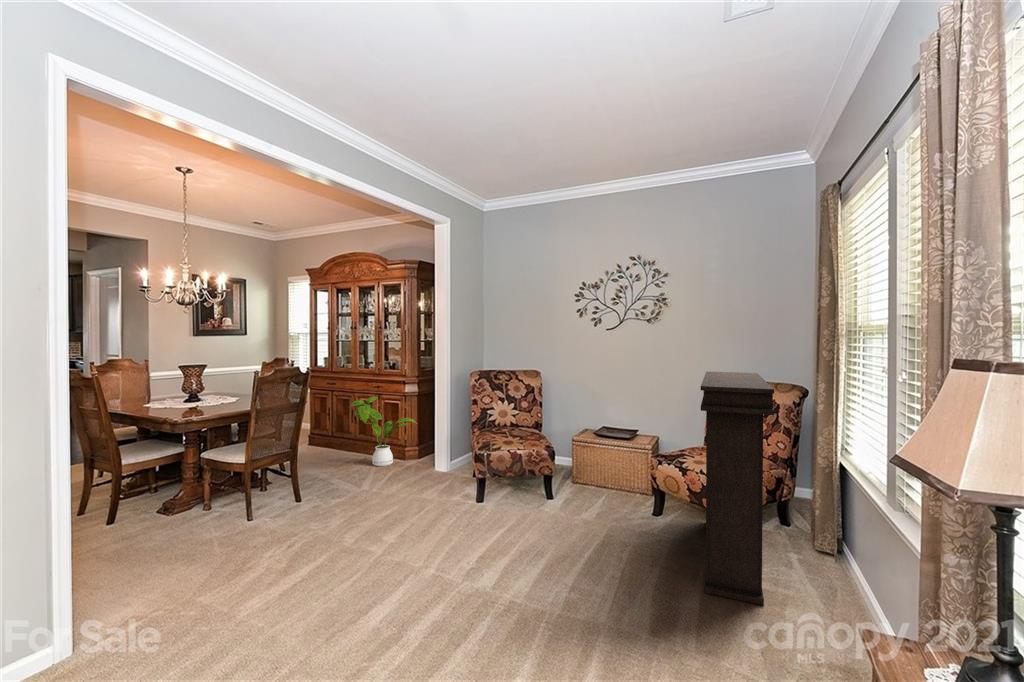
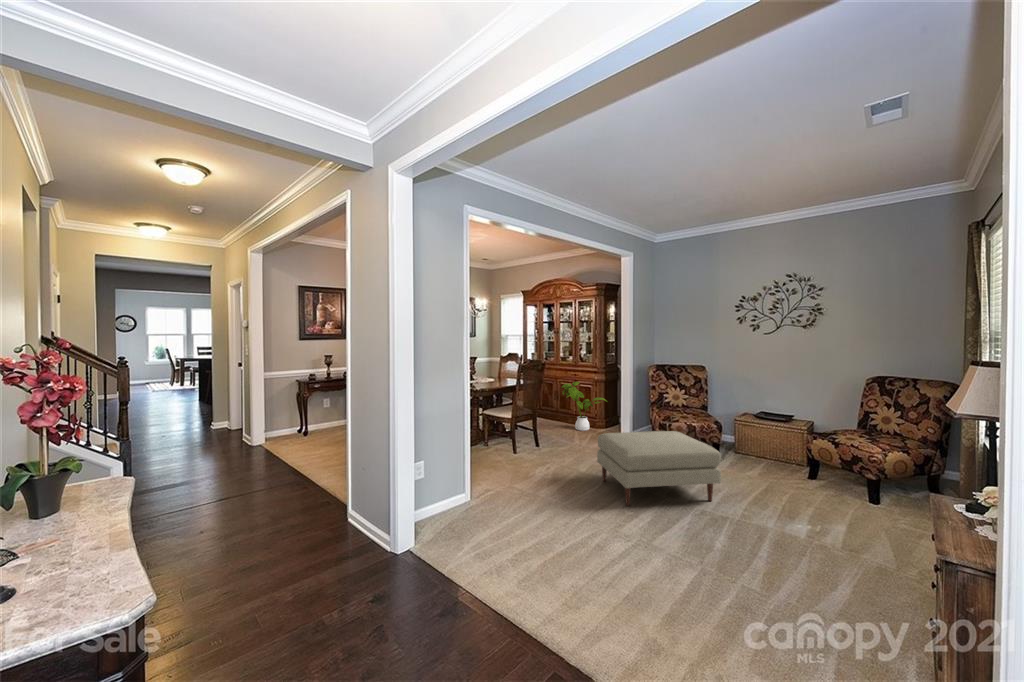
console table: present [701,372,774,605] -> none [849,369,913,540]
ottoman: none [368,467,543,607] -> present [597,431,721,506]

